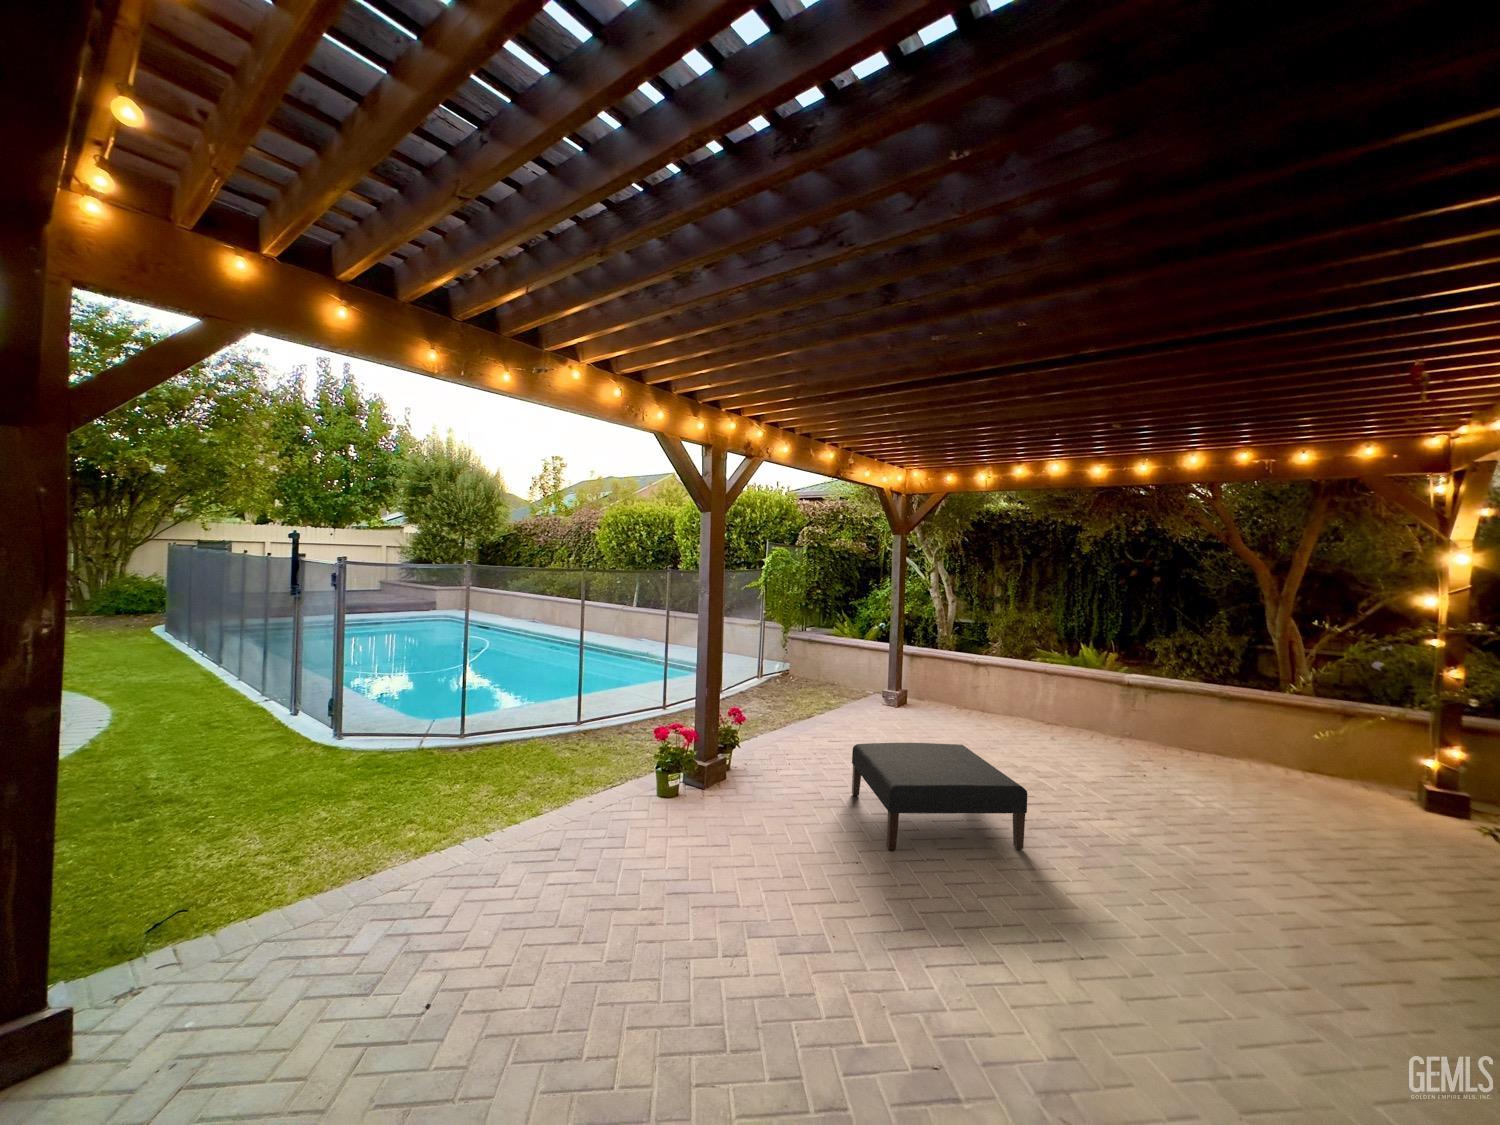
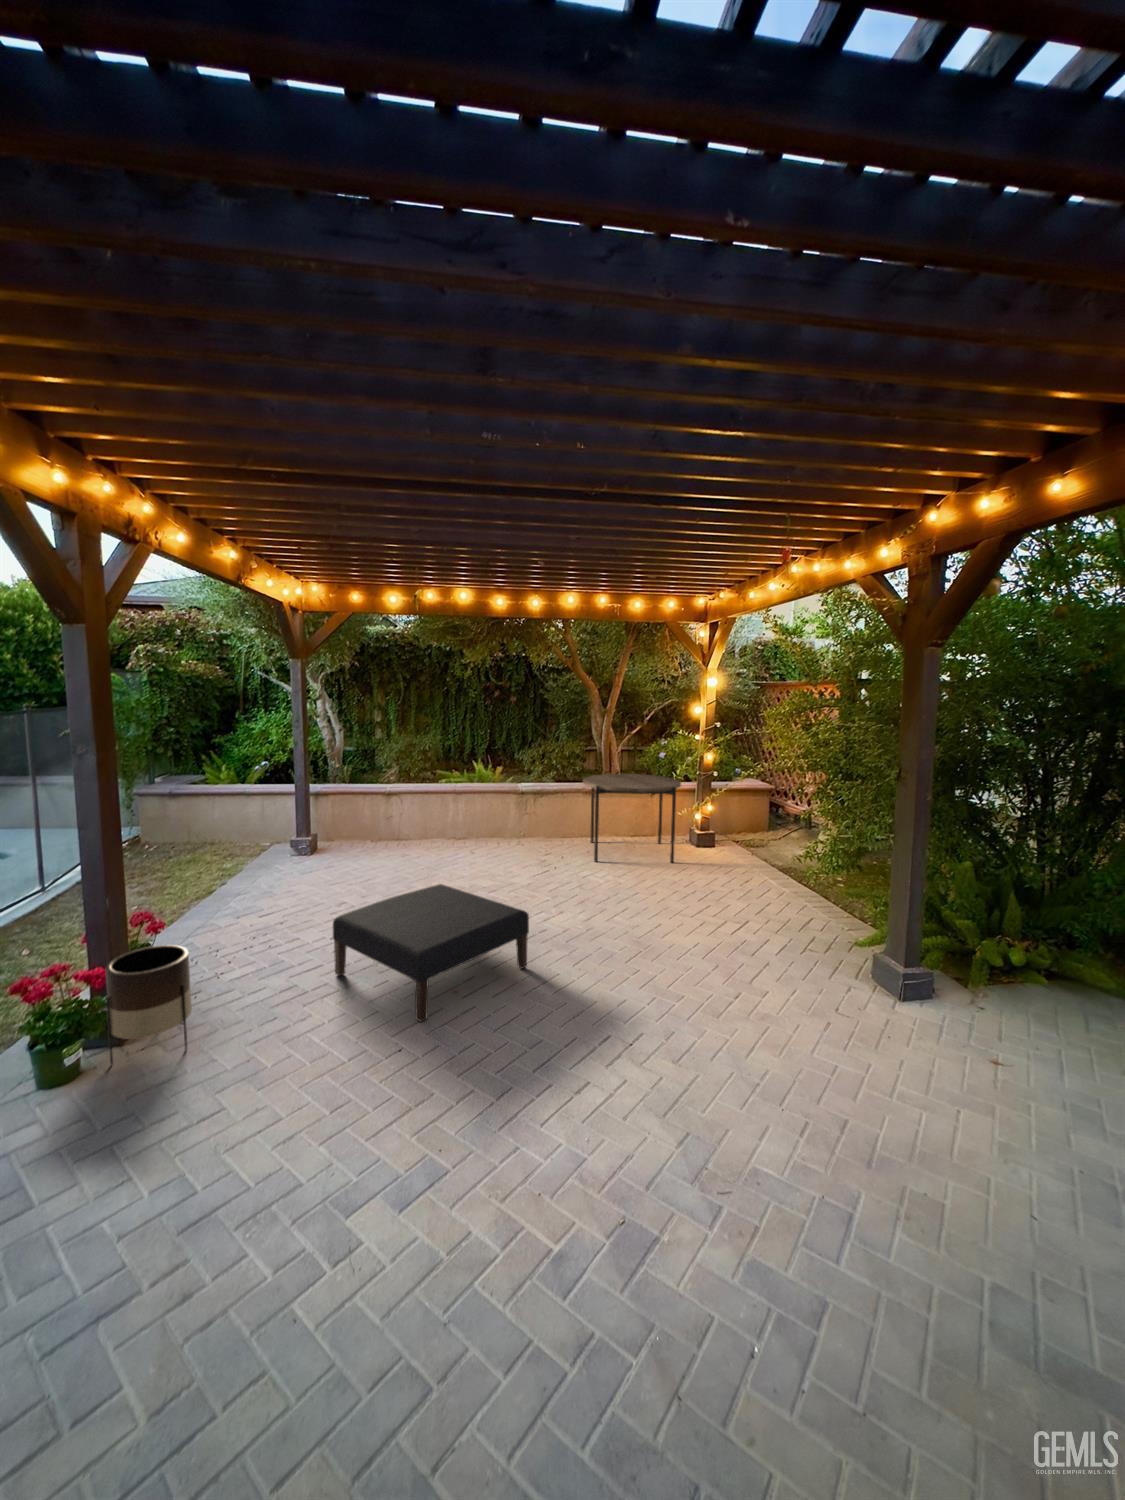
dining table: none [1204,676,1381,818] -> present [583,774,681,863]
planter: none [695,725,745,803] -> present [105,945,192,1065]

